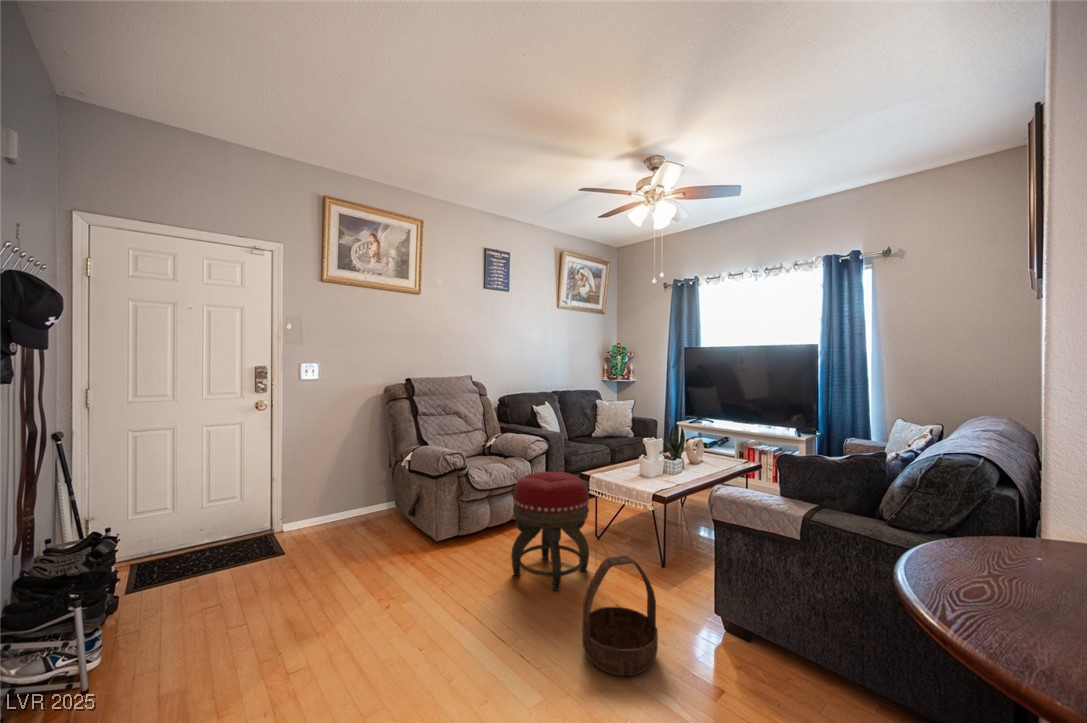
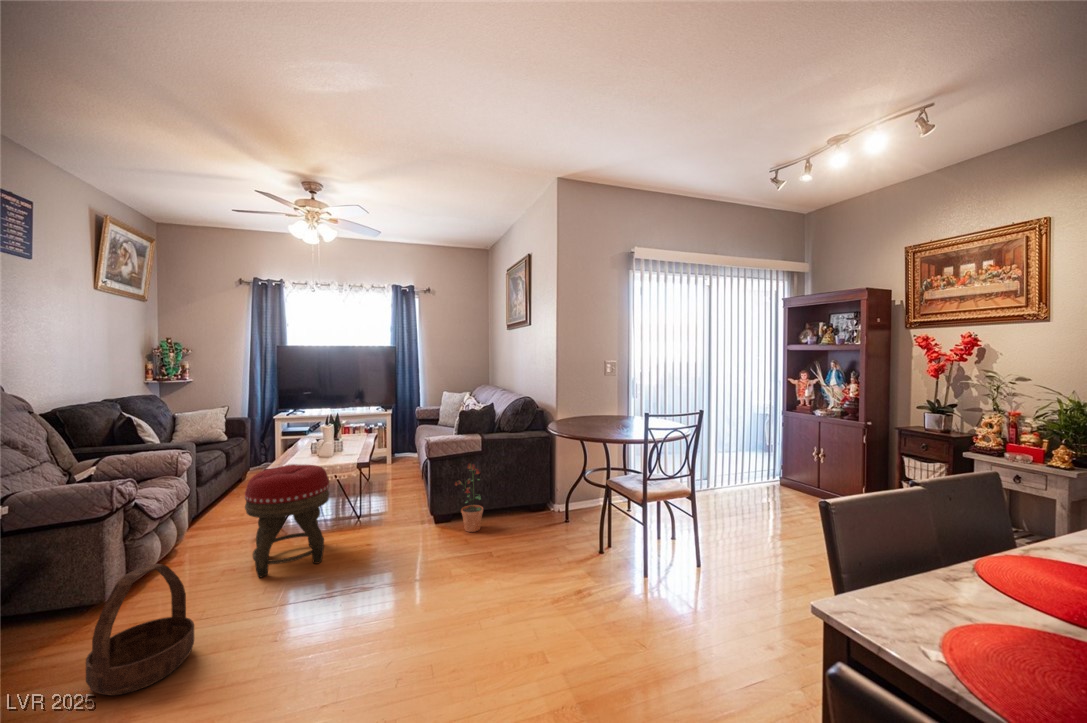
potted plant: none [726,552,772,682] -> present [455,464,483,532]
basket: present [582,556,658,676] -> present [86,564,194,695]

